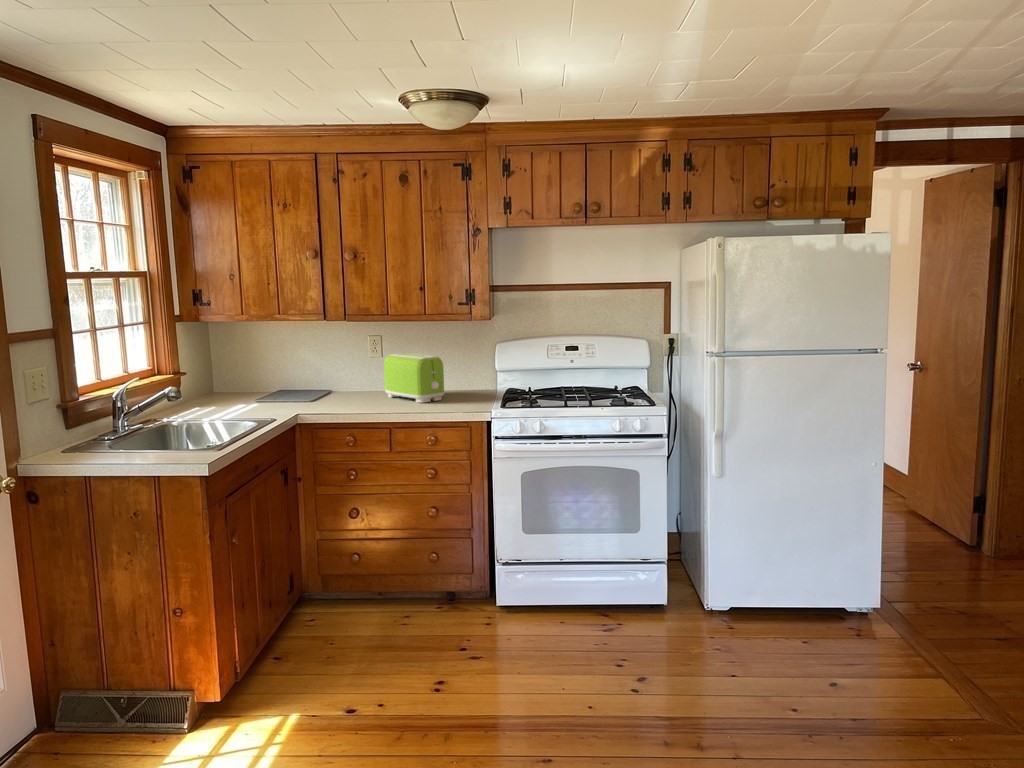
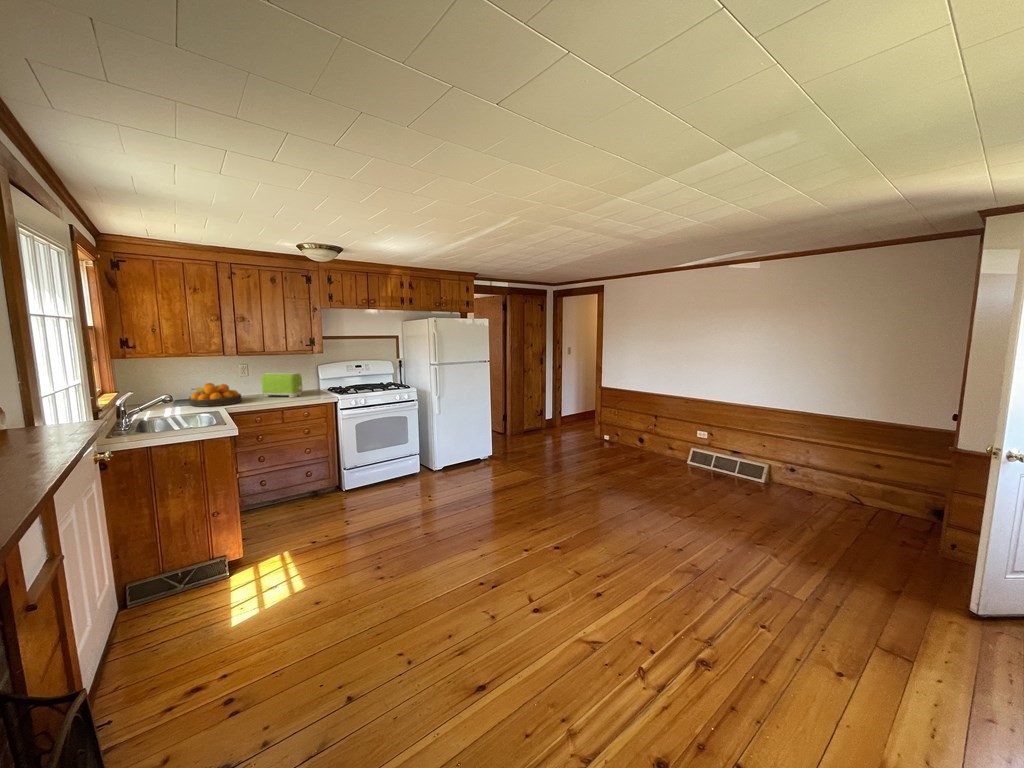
fruit bowl: none [269,367,346,408] -> present [189,383,242,407]

